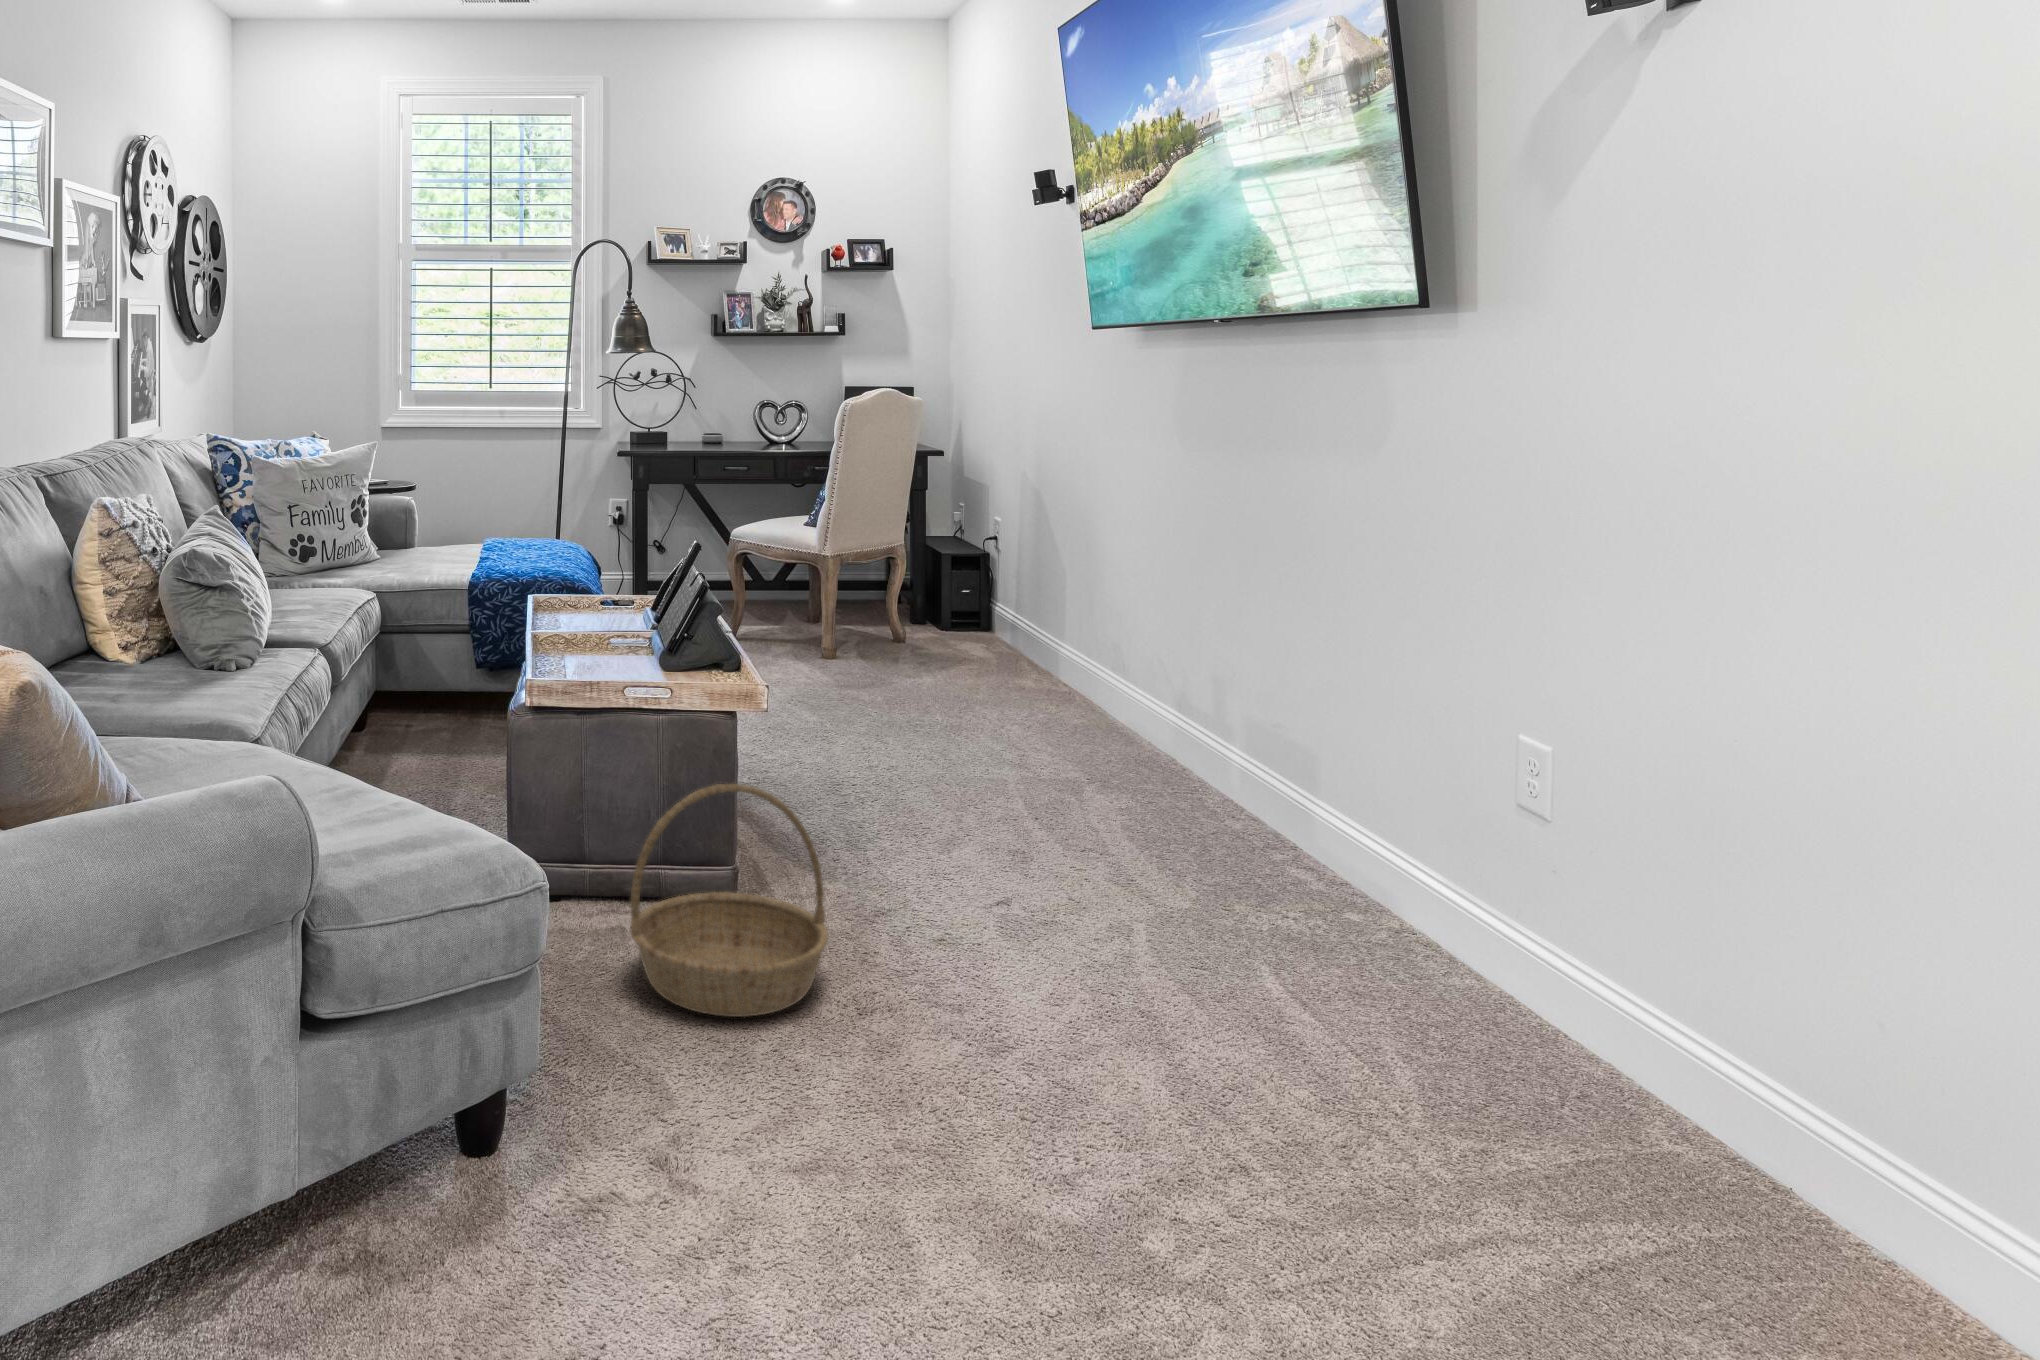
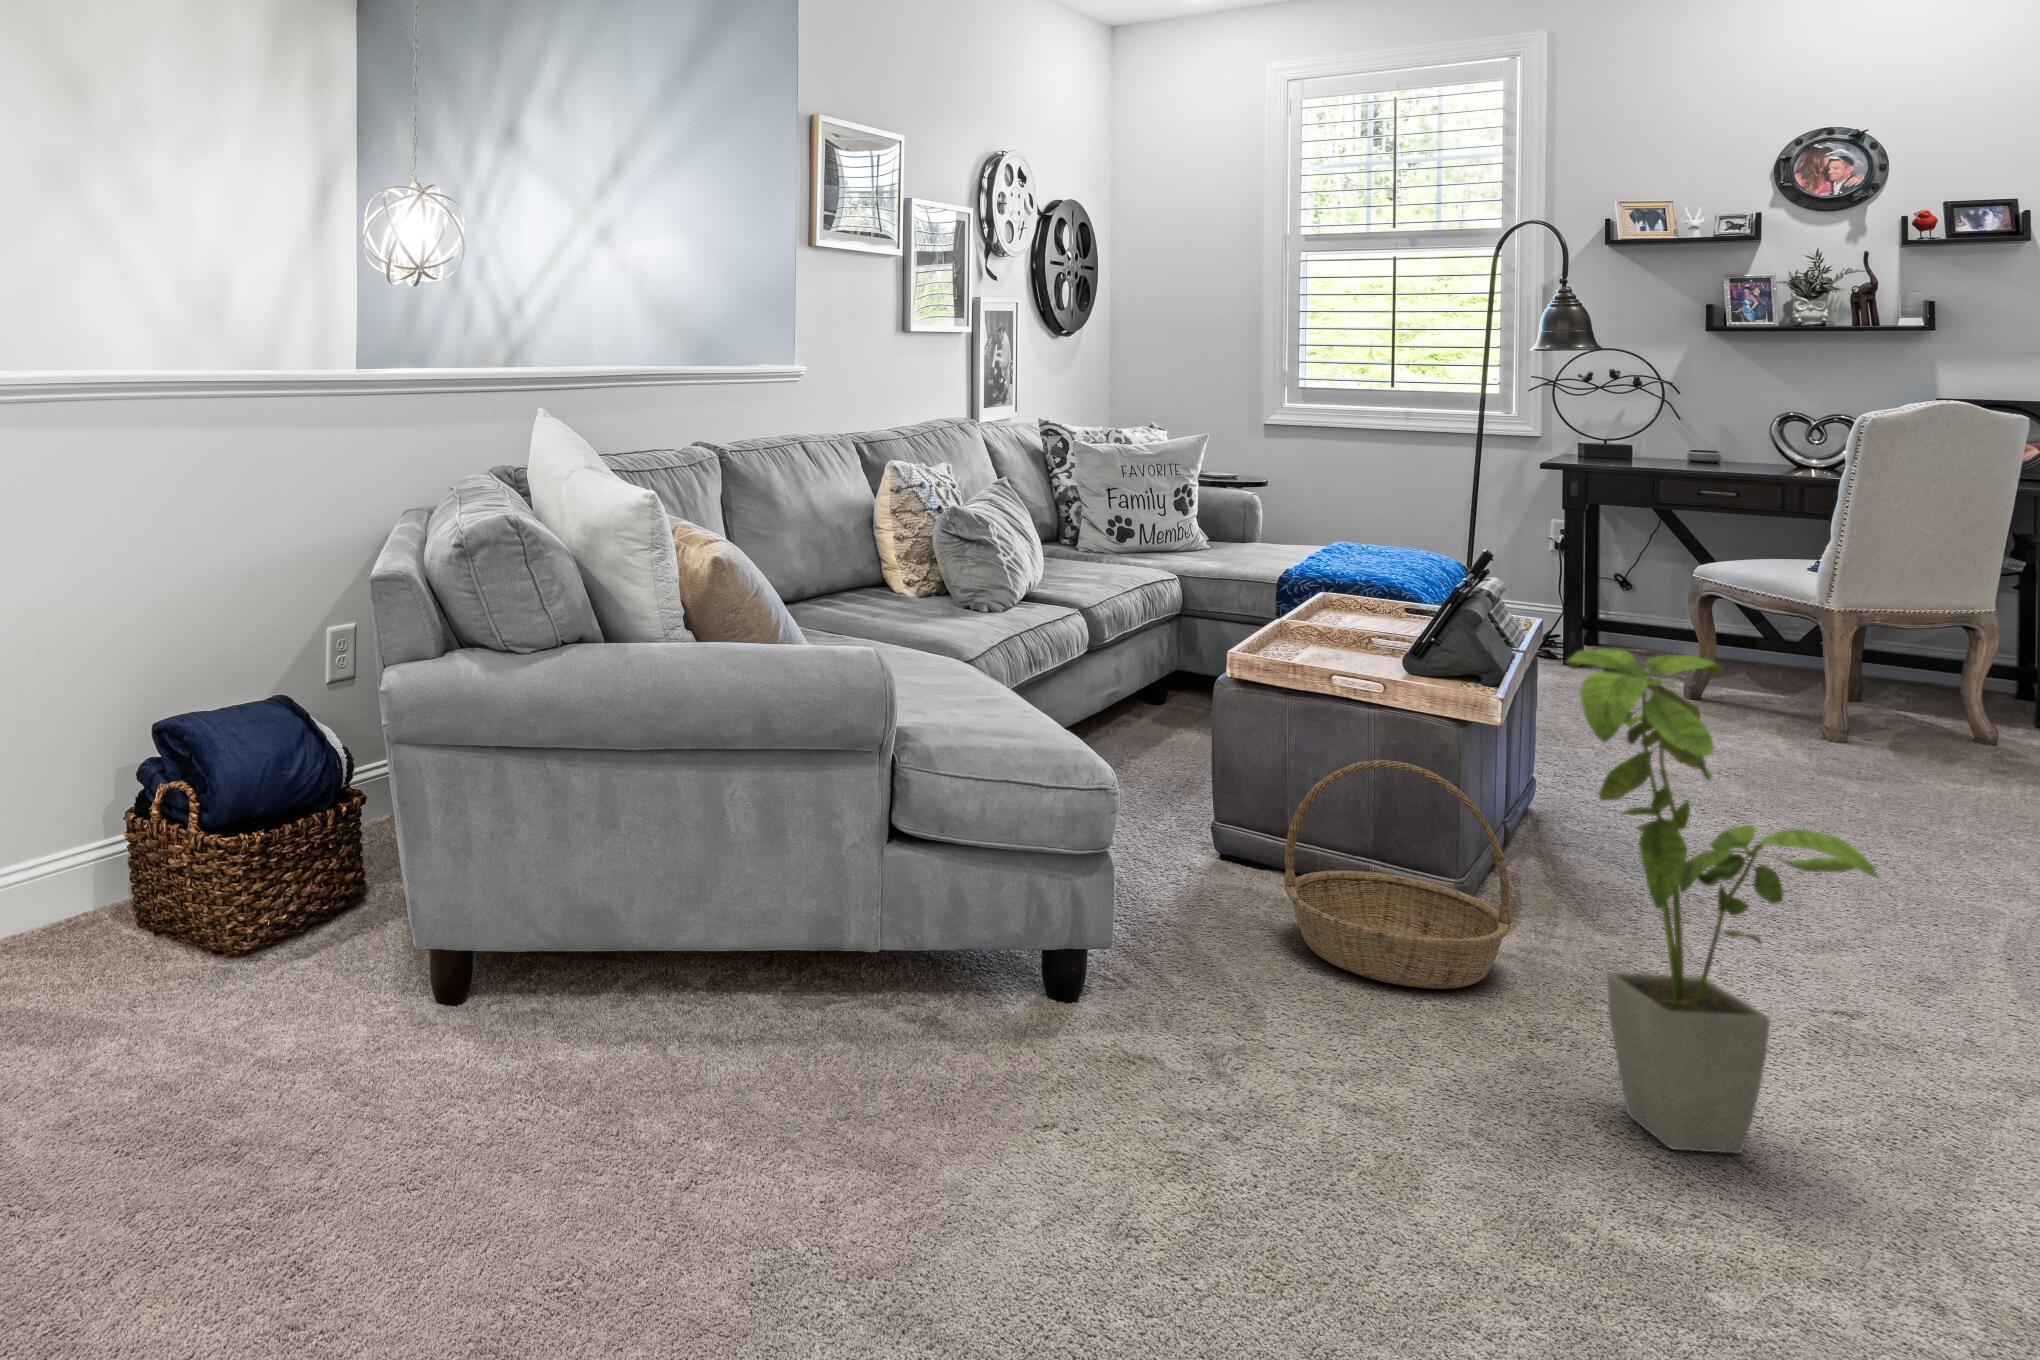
house plant: none [958,658,1225,1132] -> present [1566,648,1880,1153]

